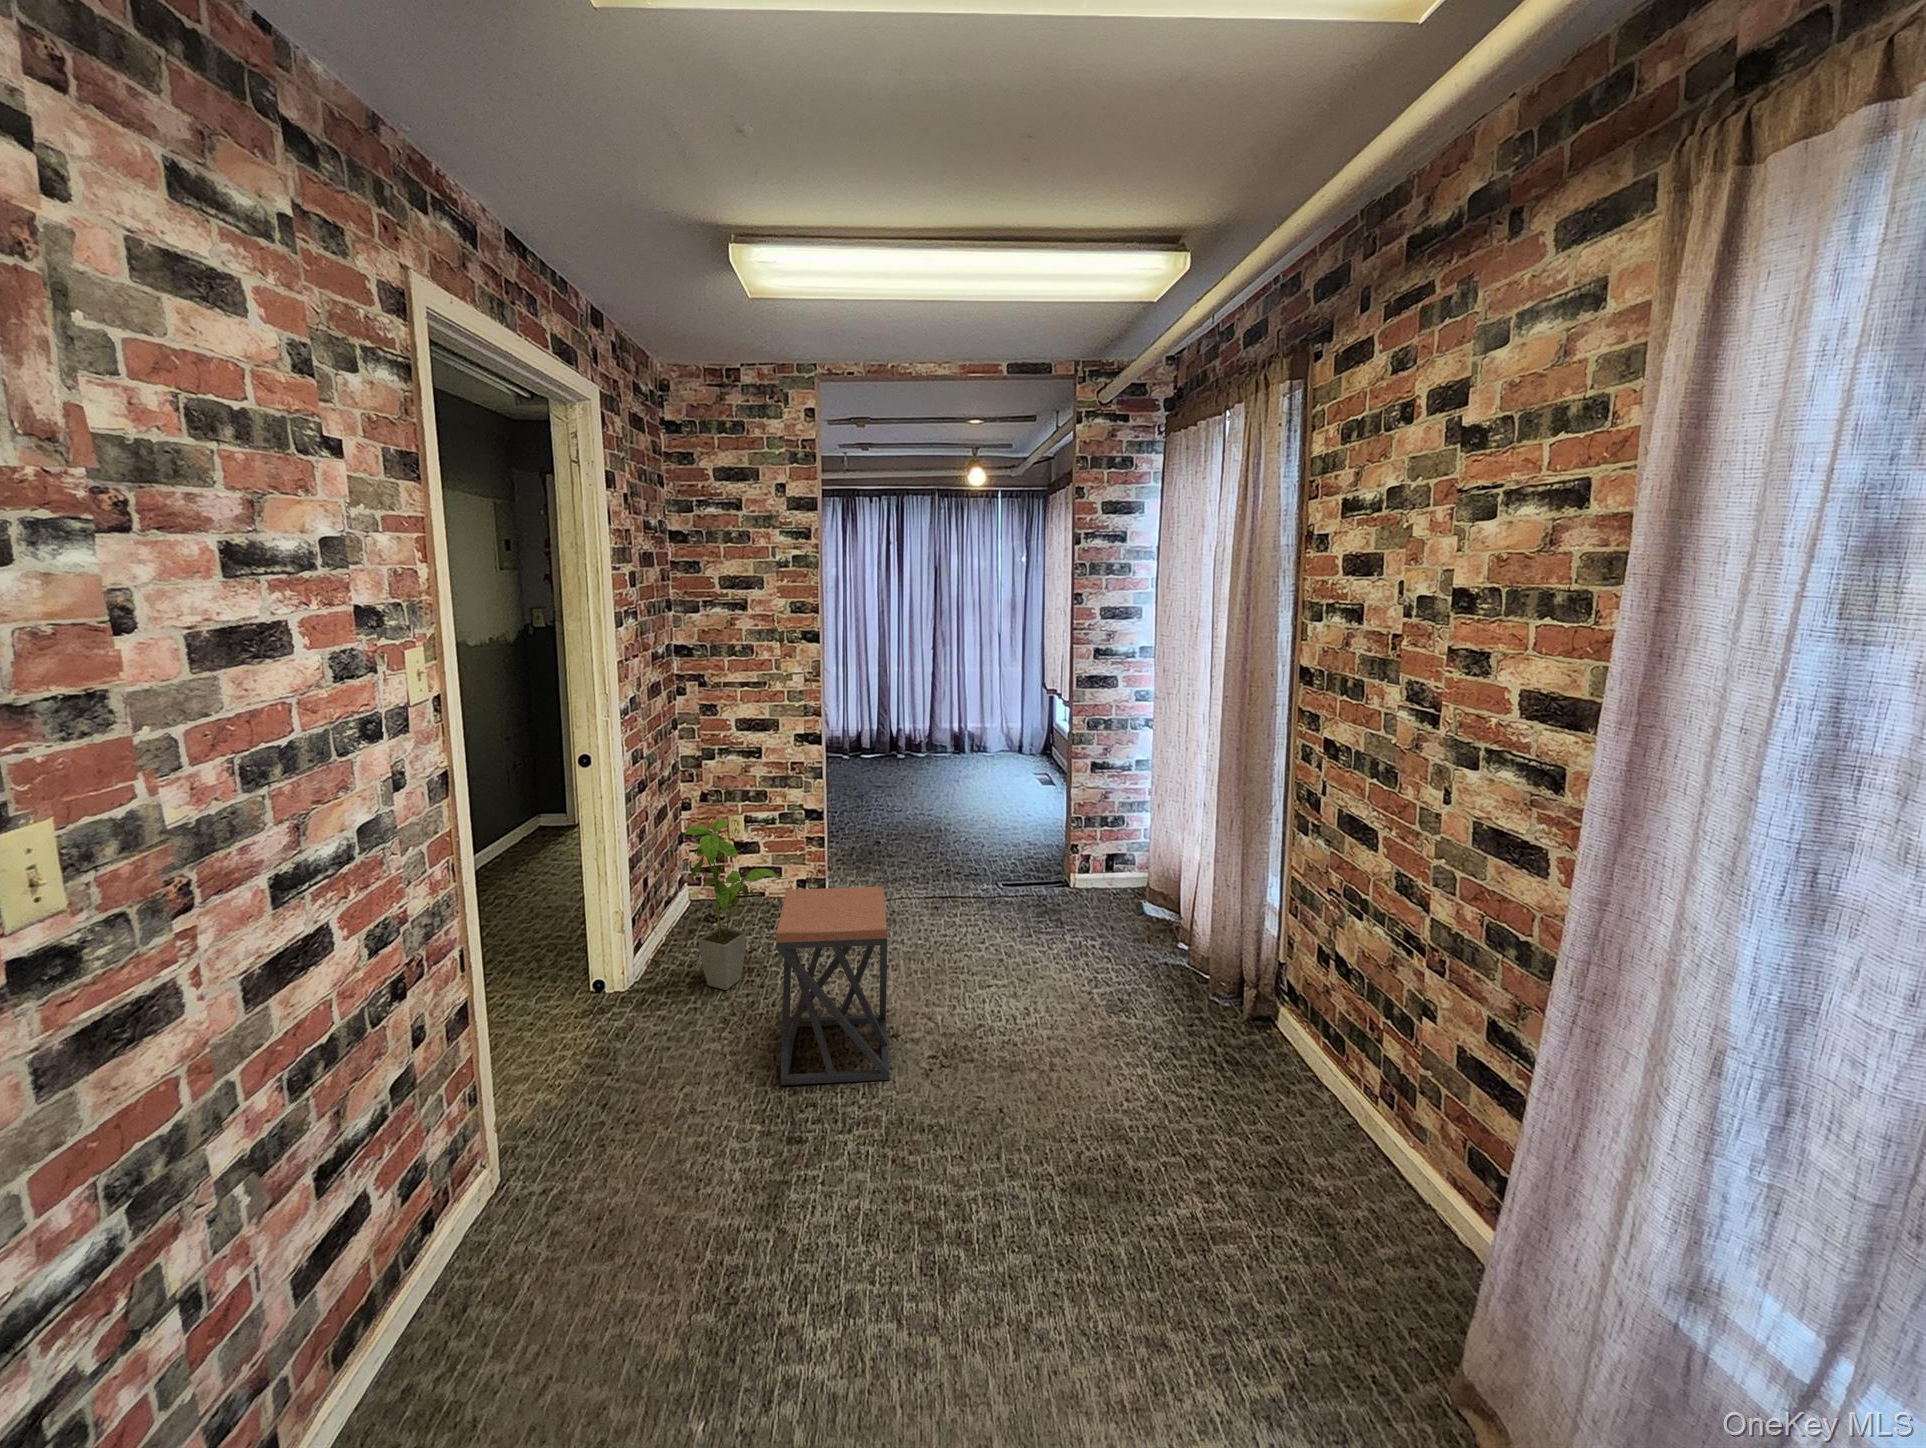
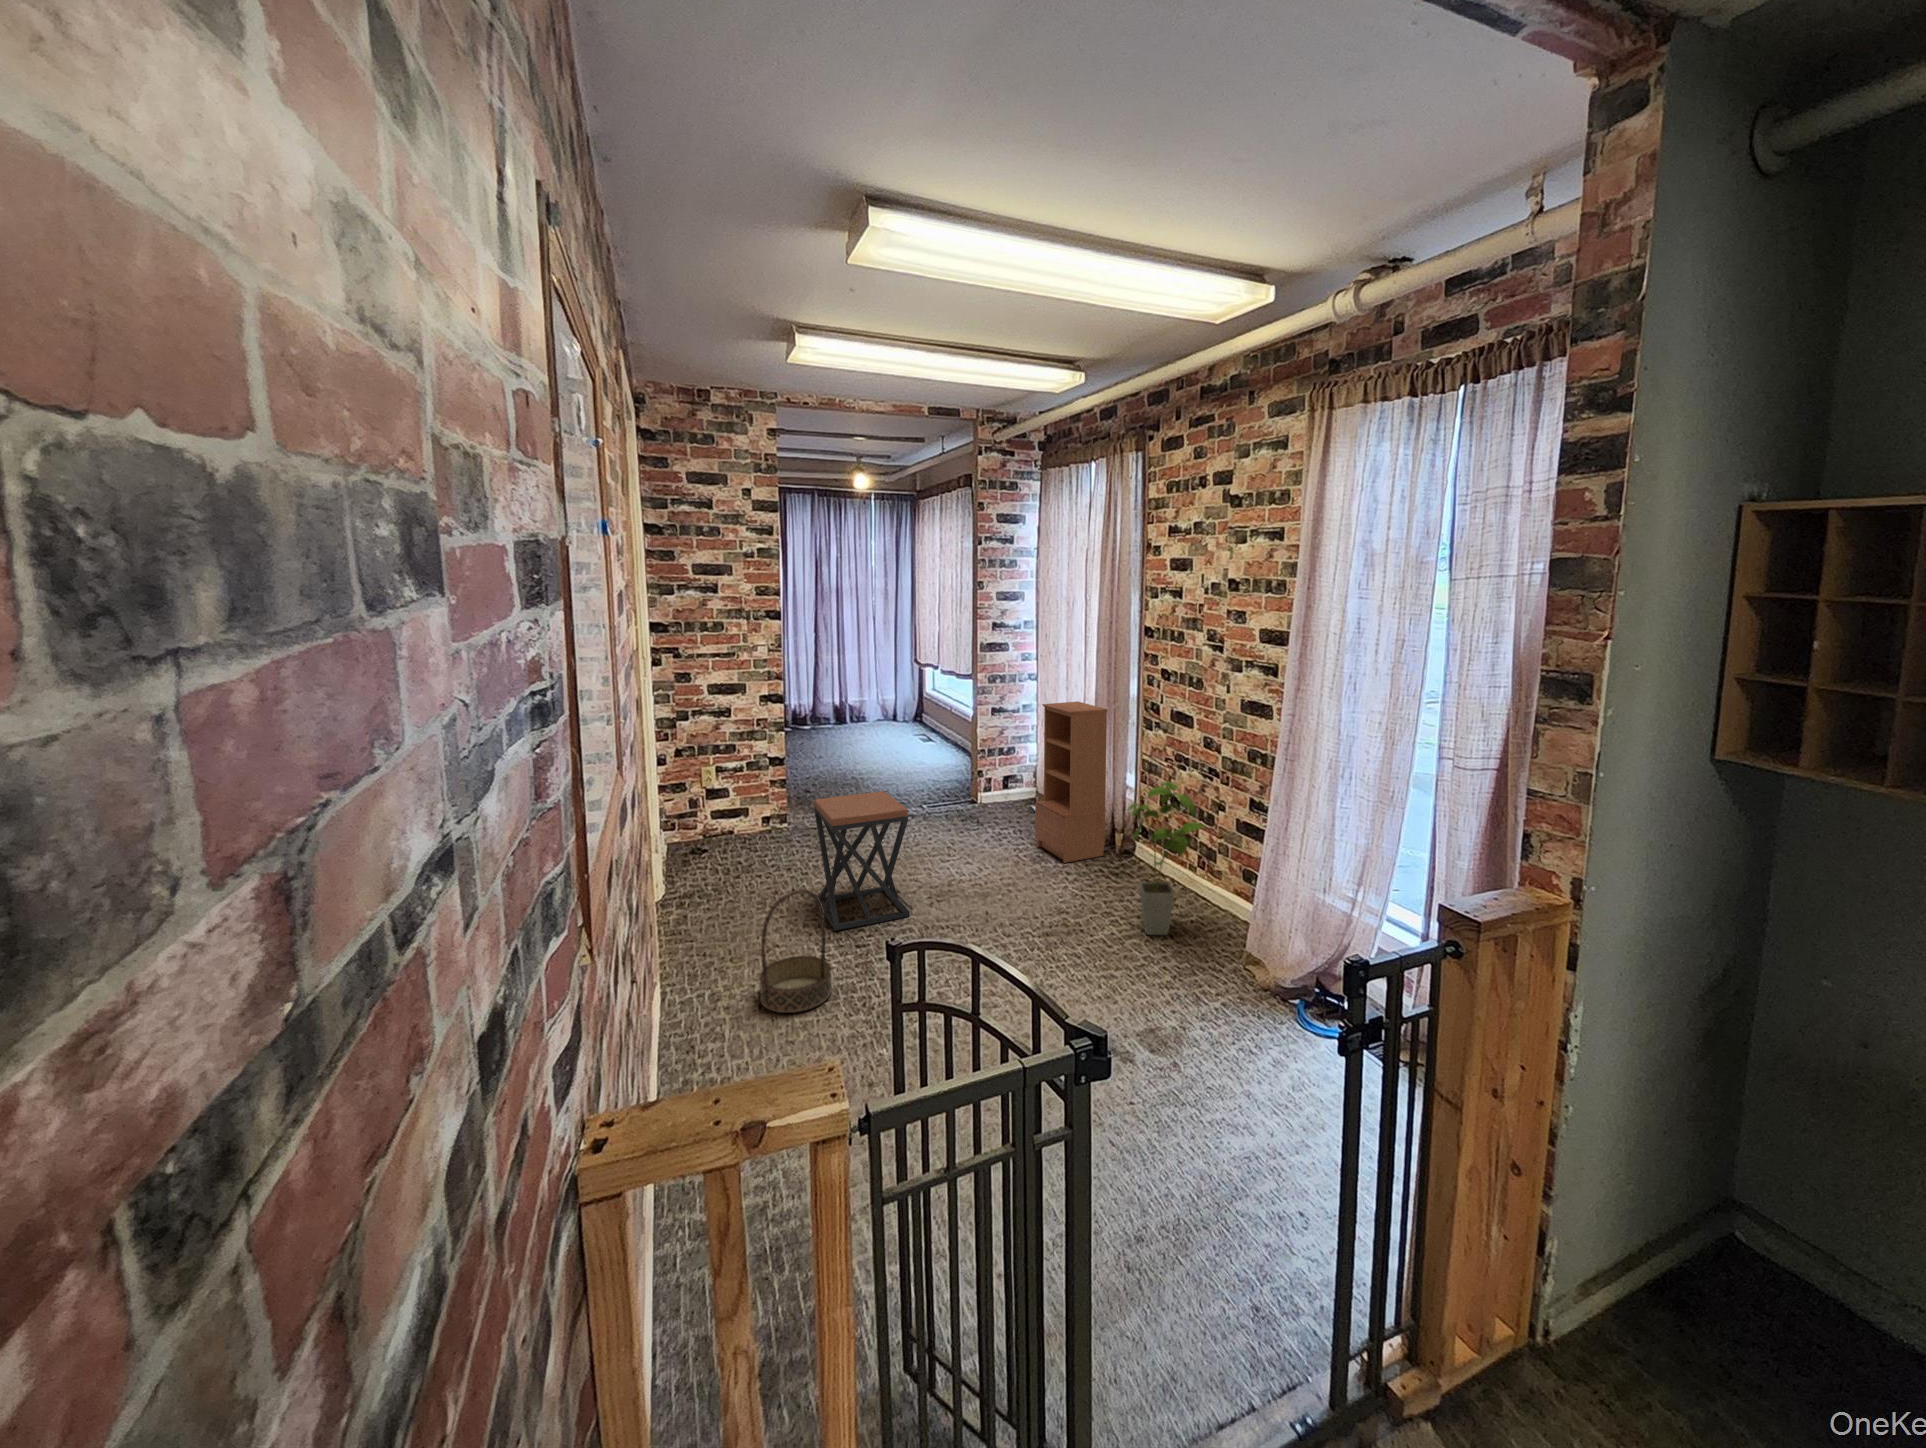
bookcase: none [1119,773,1232,1020] -> present [1035,701,1107,863]
house plant: present [684,820,780,990] -> present [1128,782,1204,935]
basket: none [603,1055,718,1247] -> present [759,889,832,1013]

